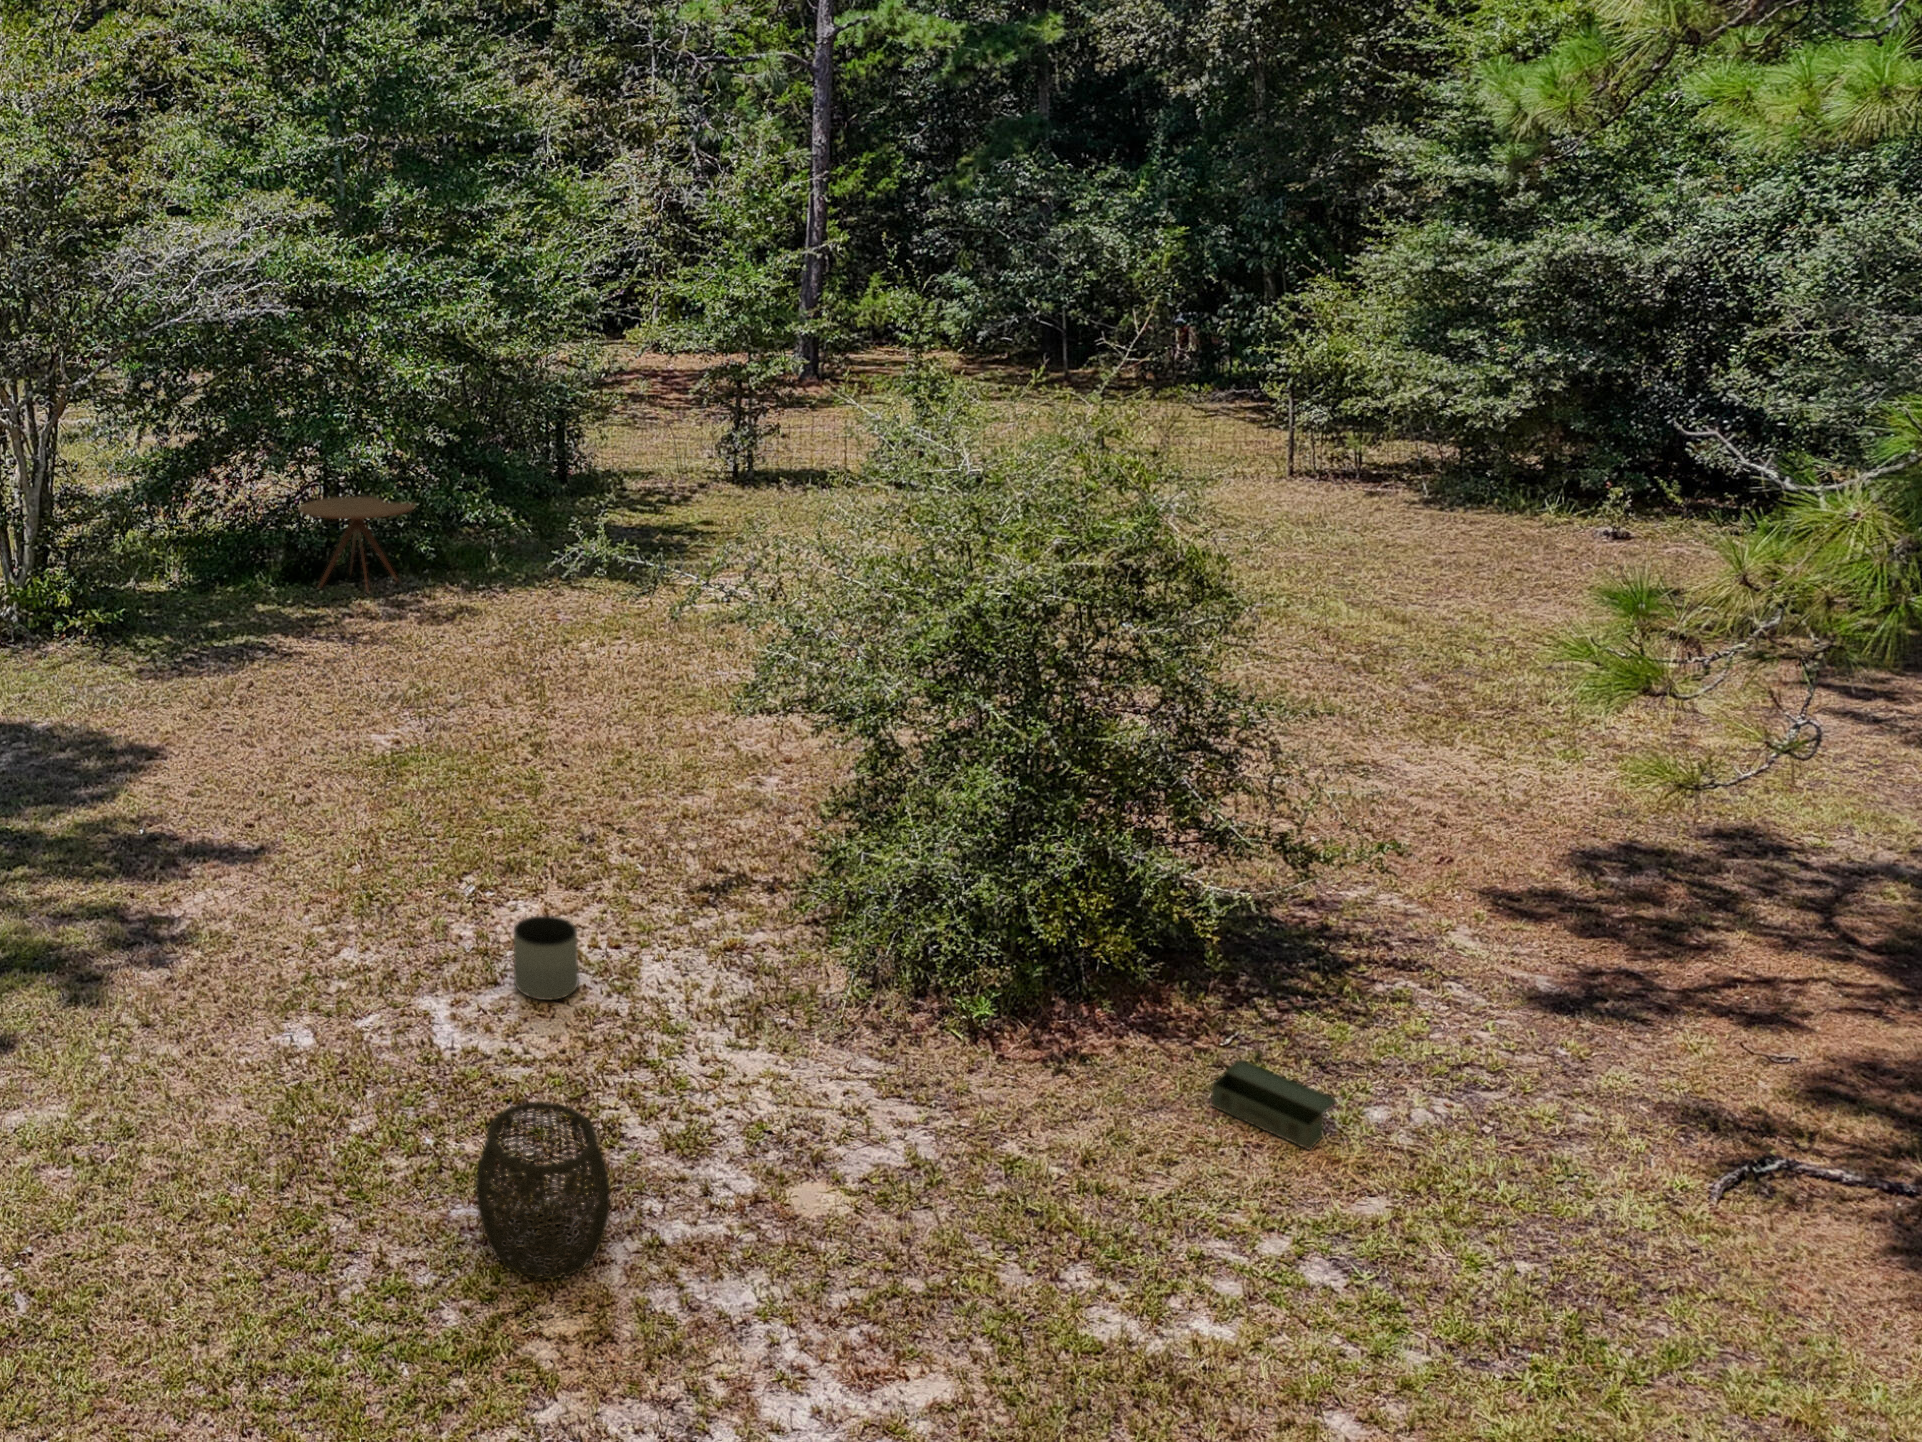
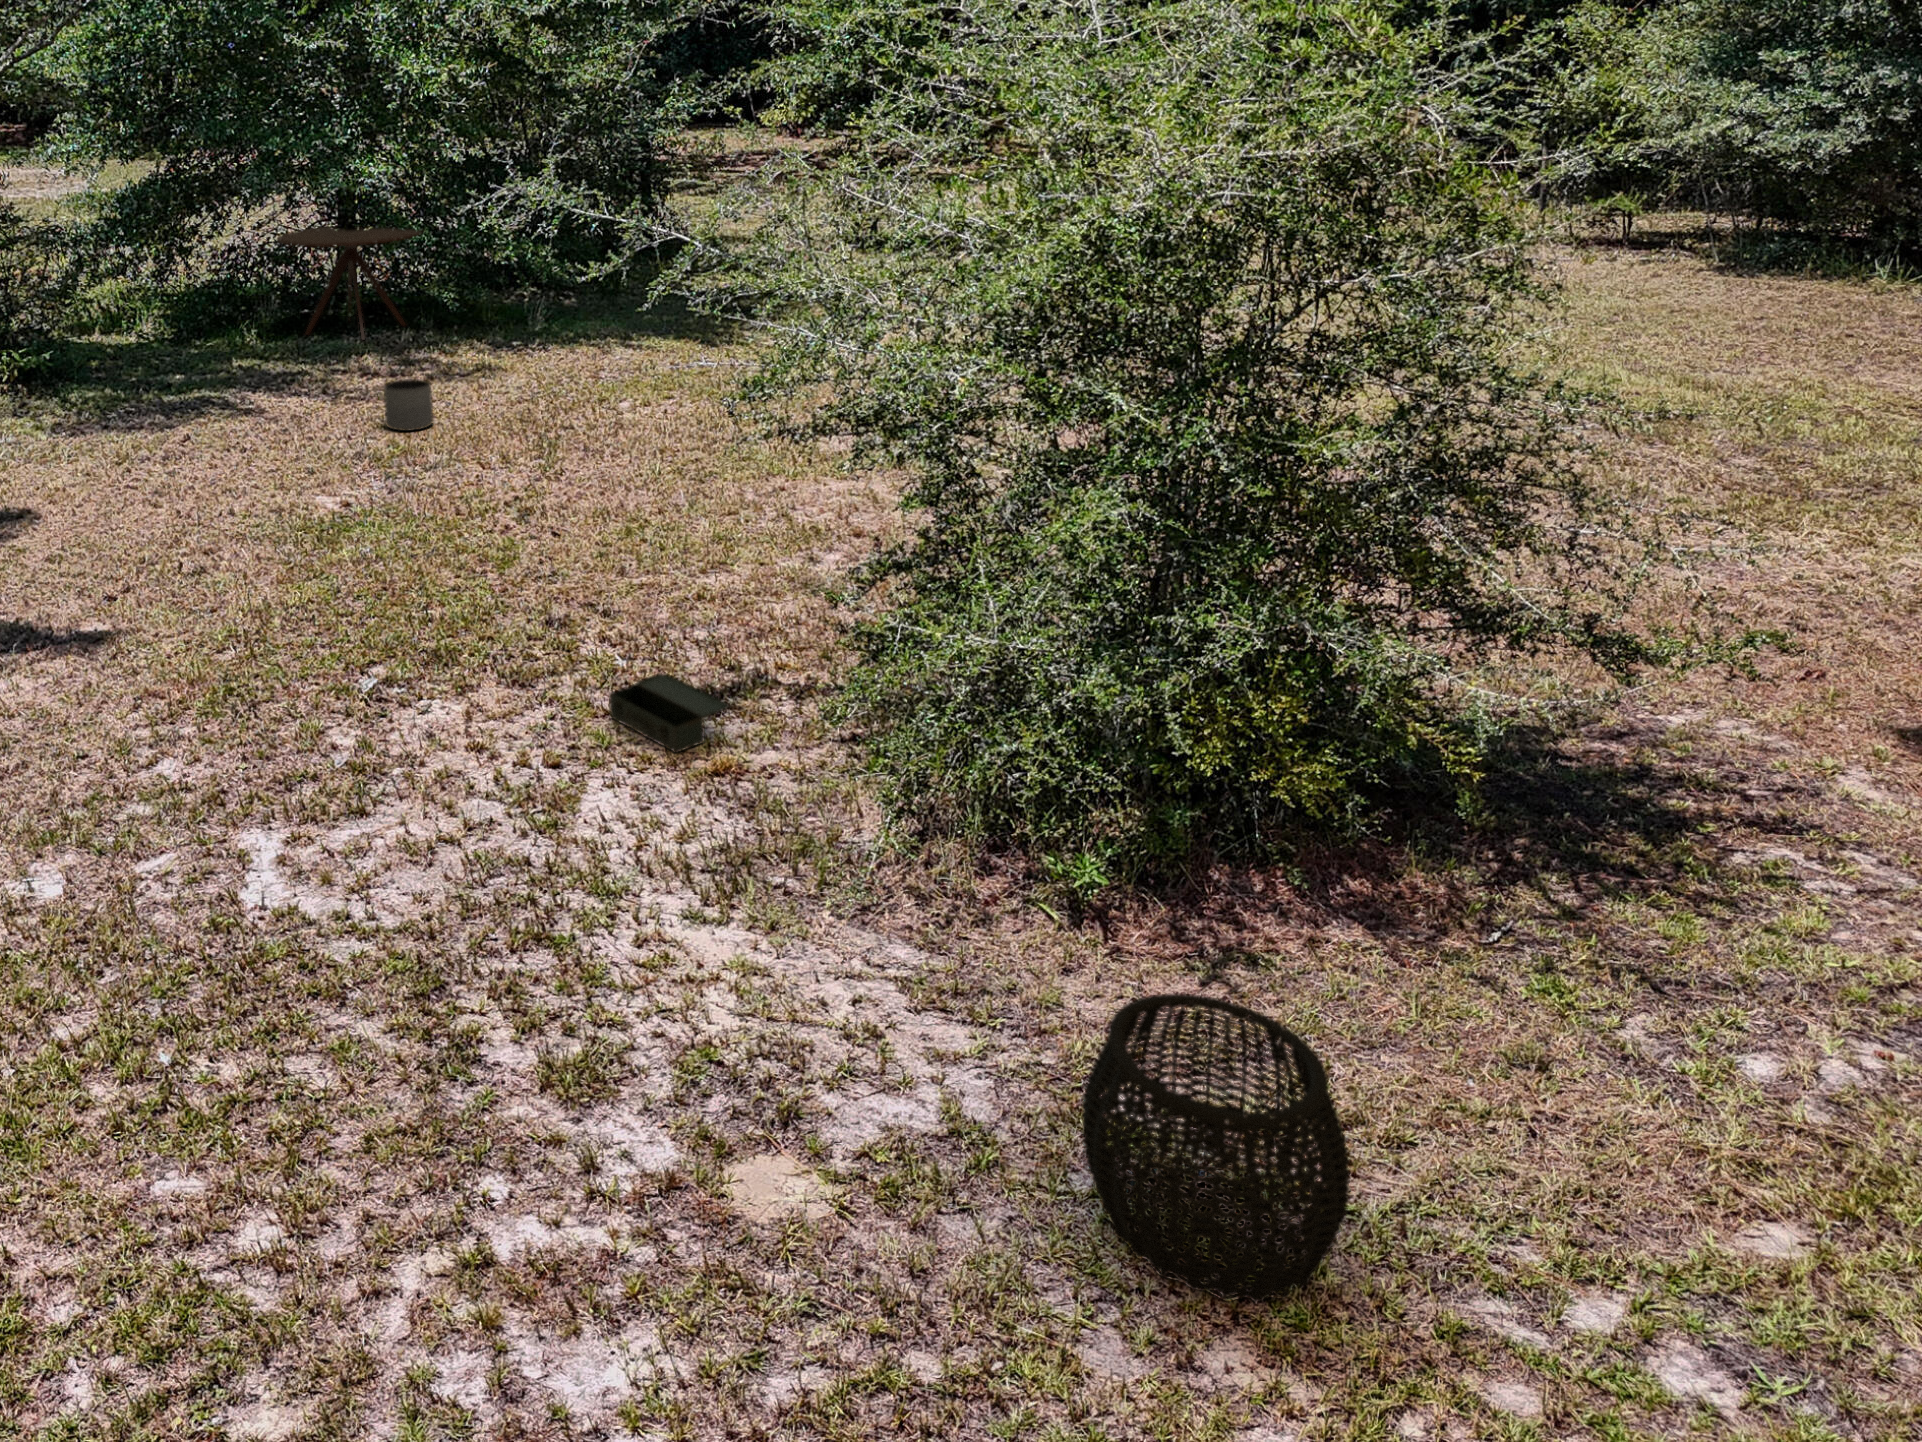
planter: present [514,915,579,1000] -> present [384,379,433,431]
toolbox: present [1211,1060,1336,1149] -> present [609,673,730,753]
woven basket: present [475,1102,611,1280] -> present [1081,993,1351,1303]

